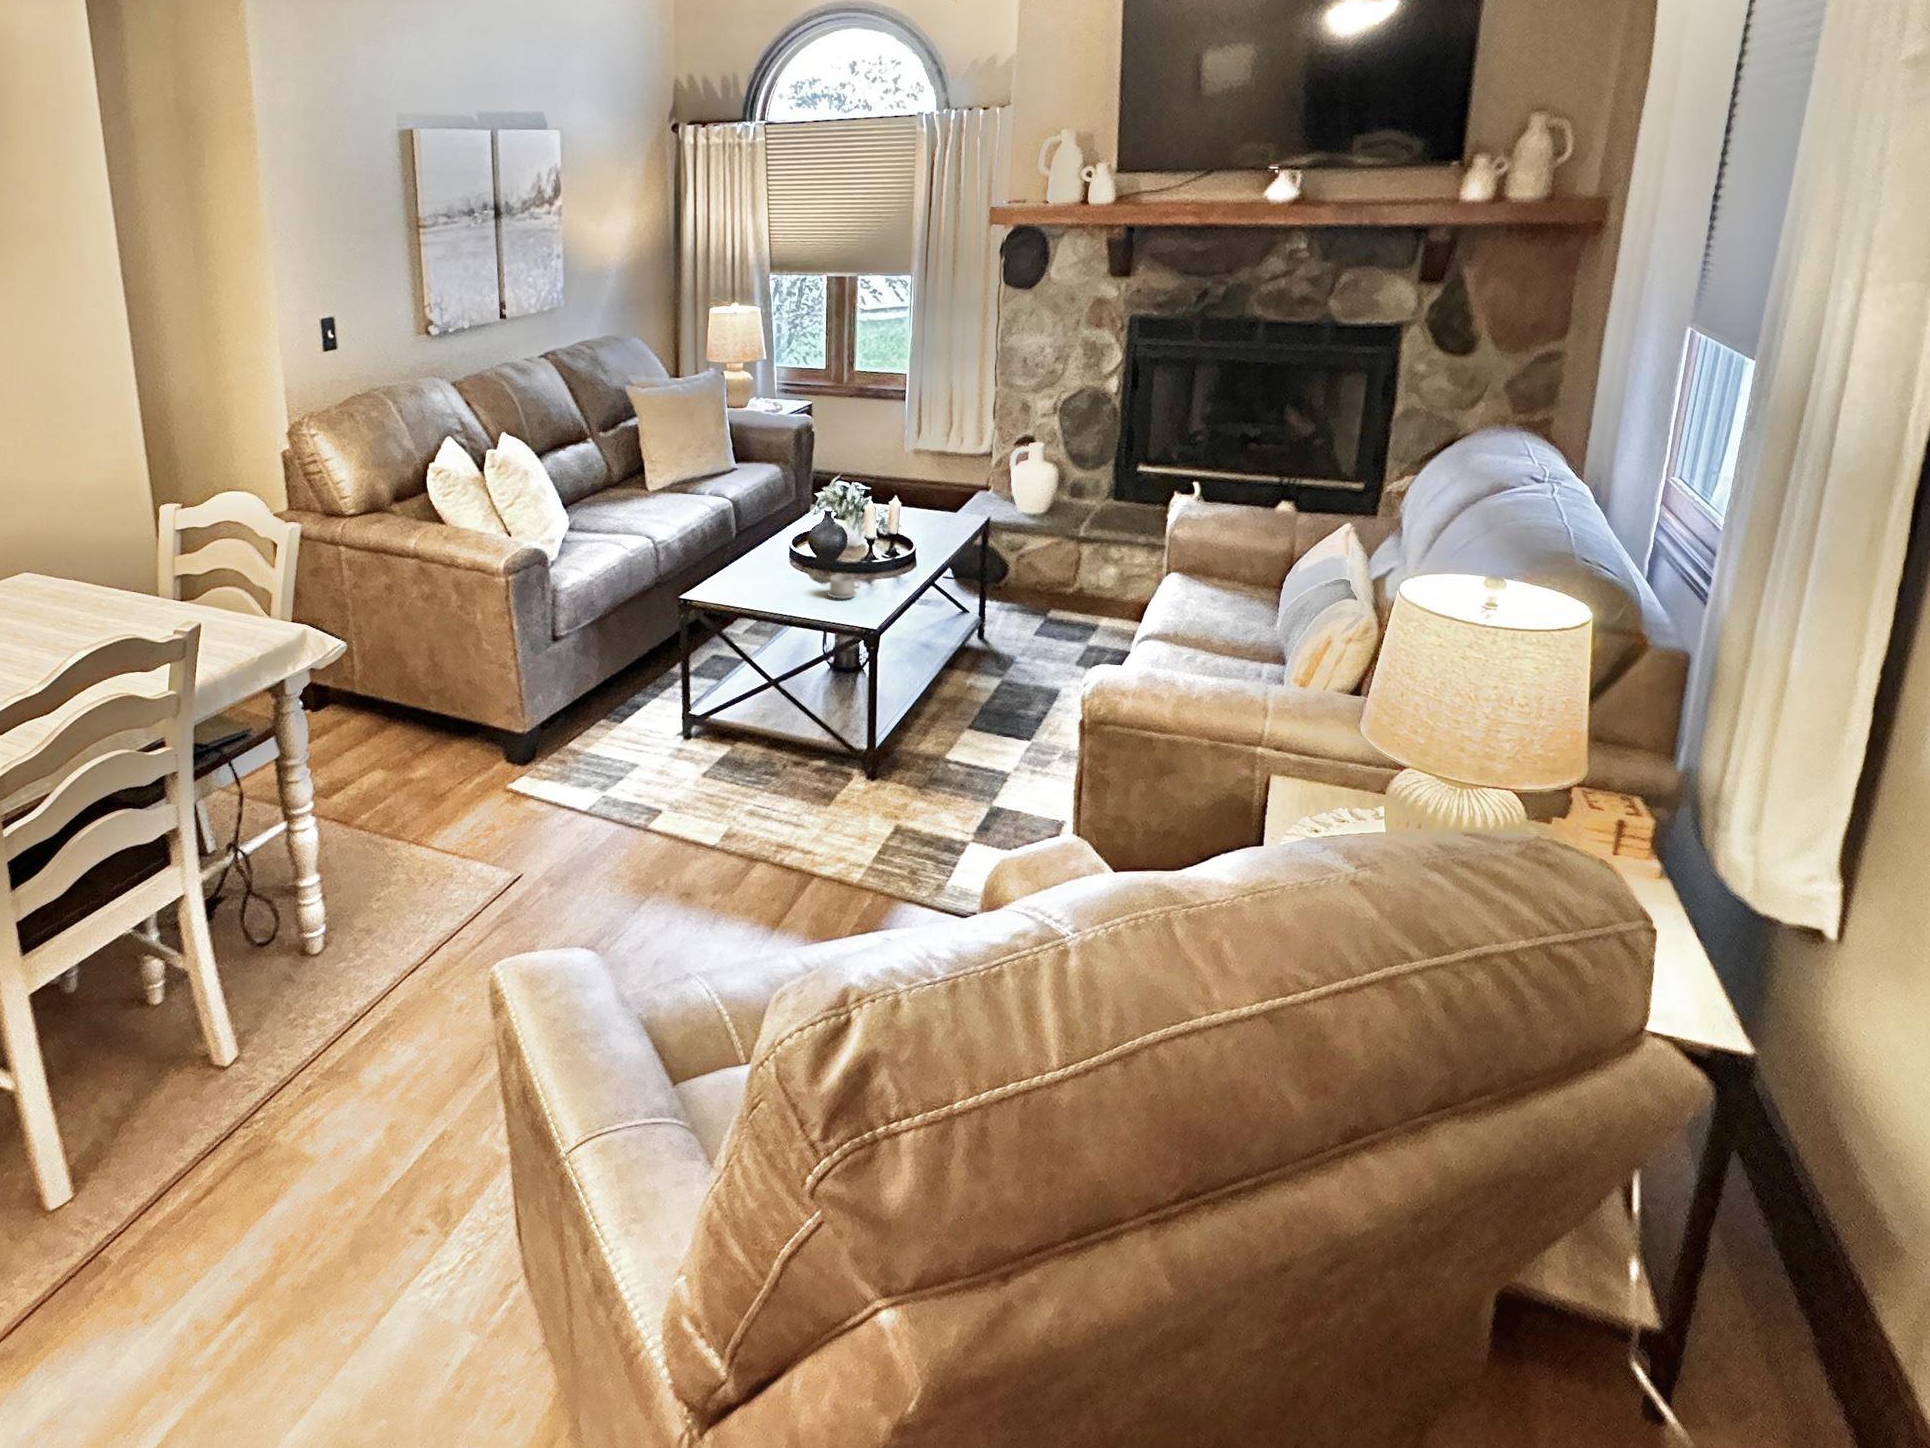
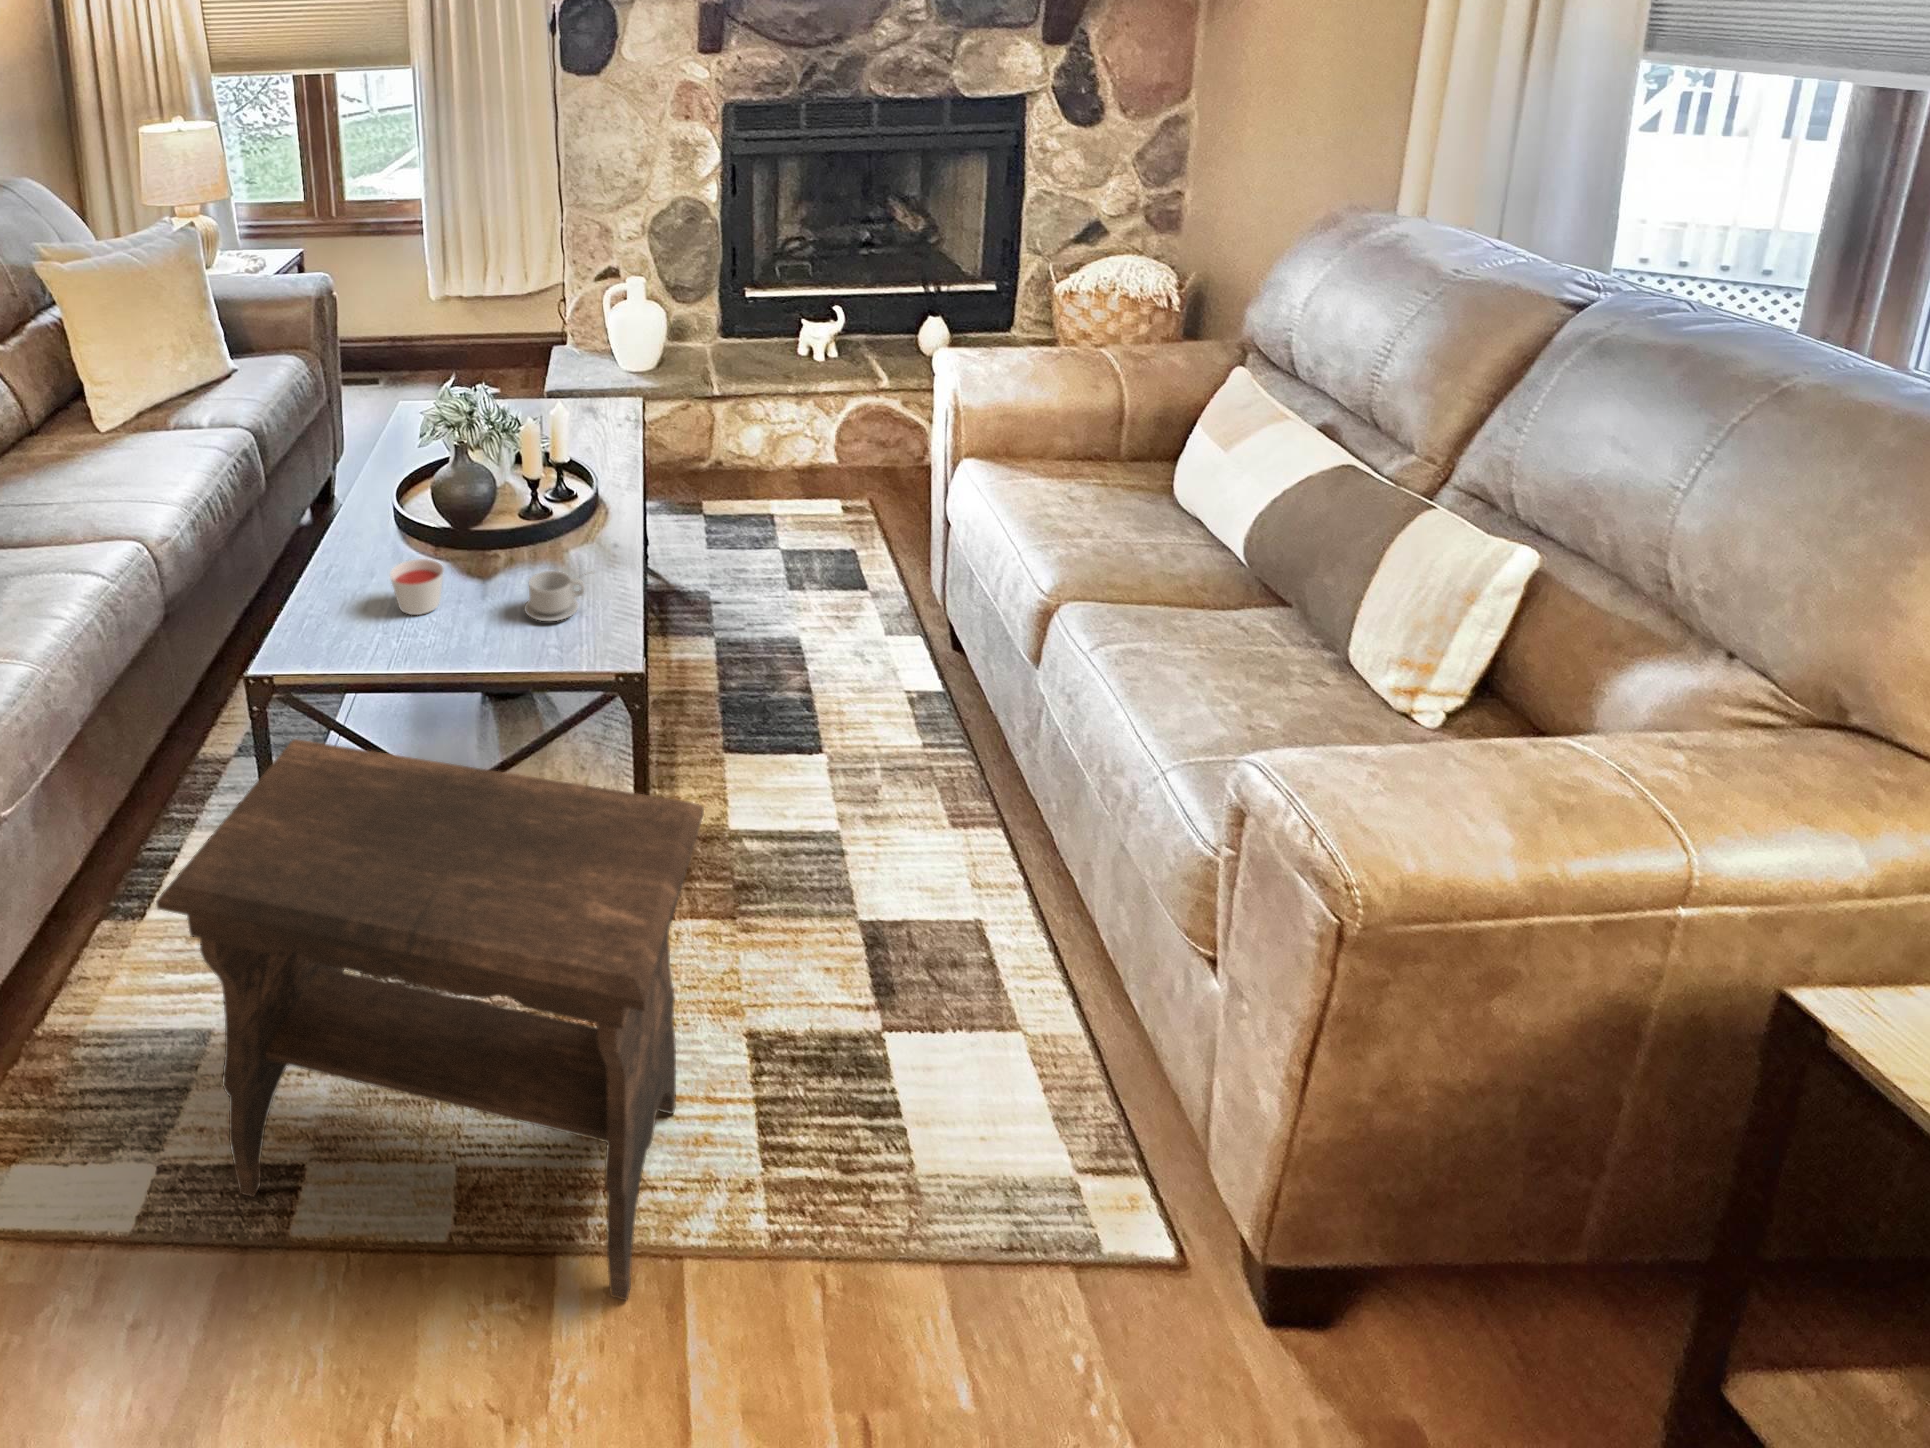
candle: none [761,560,790,587] -> present [390,559,444,615]
footstool: none [611,617,862,875] -> present [156,739,704,1300]

